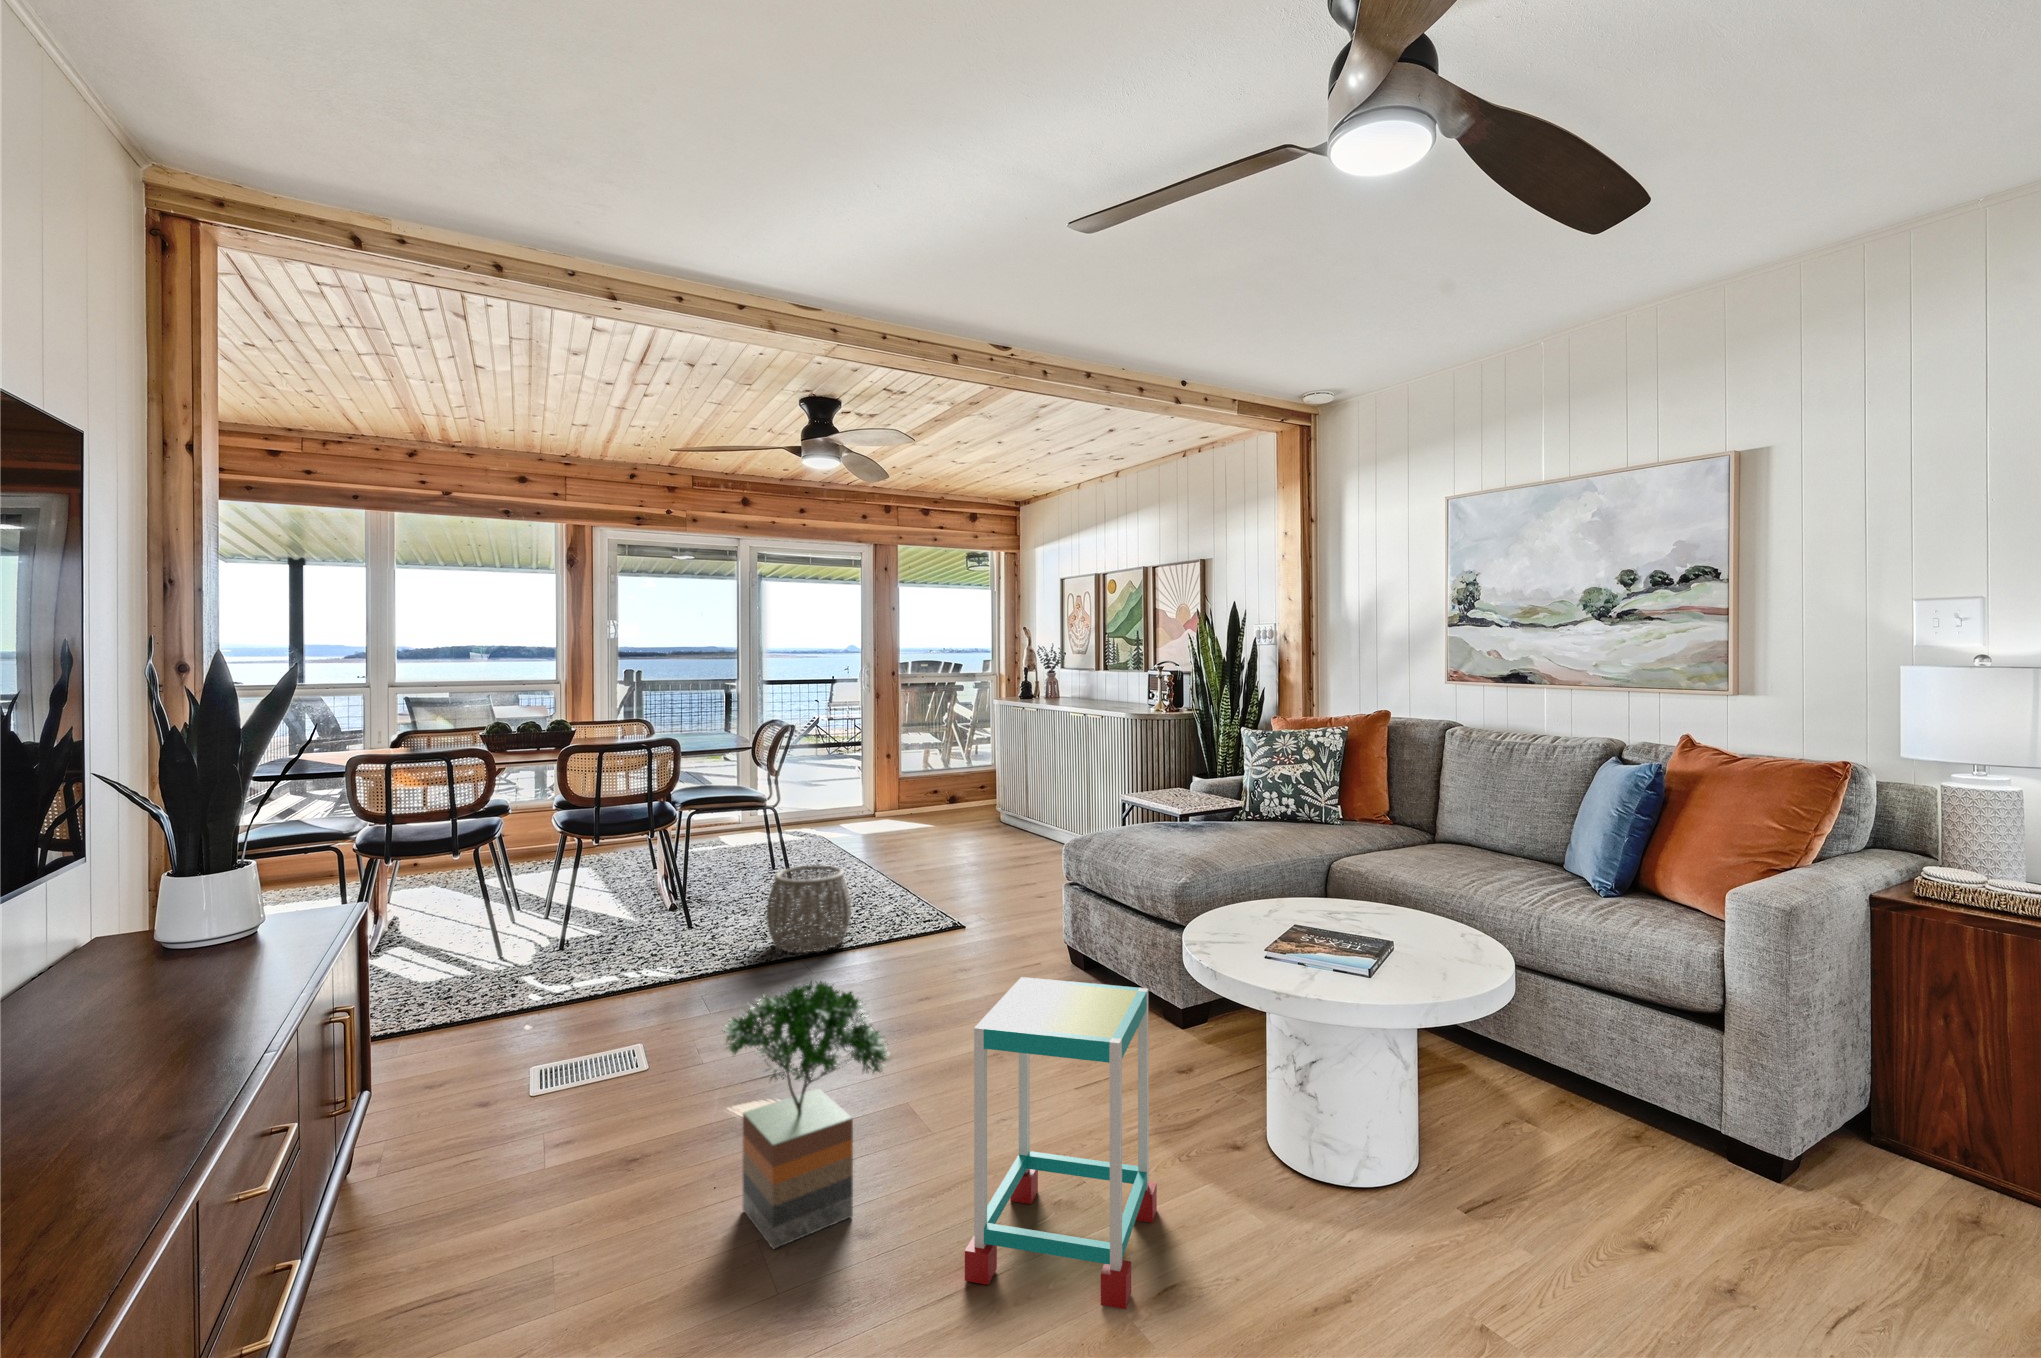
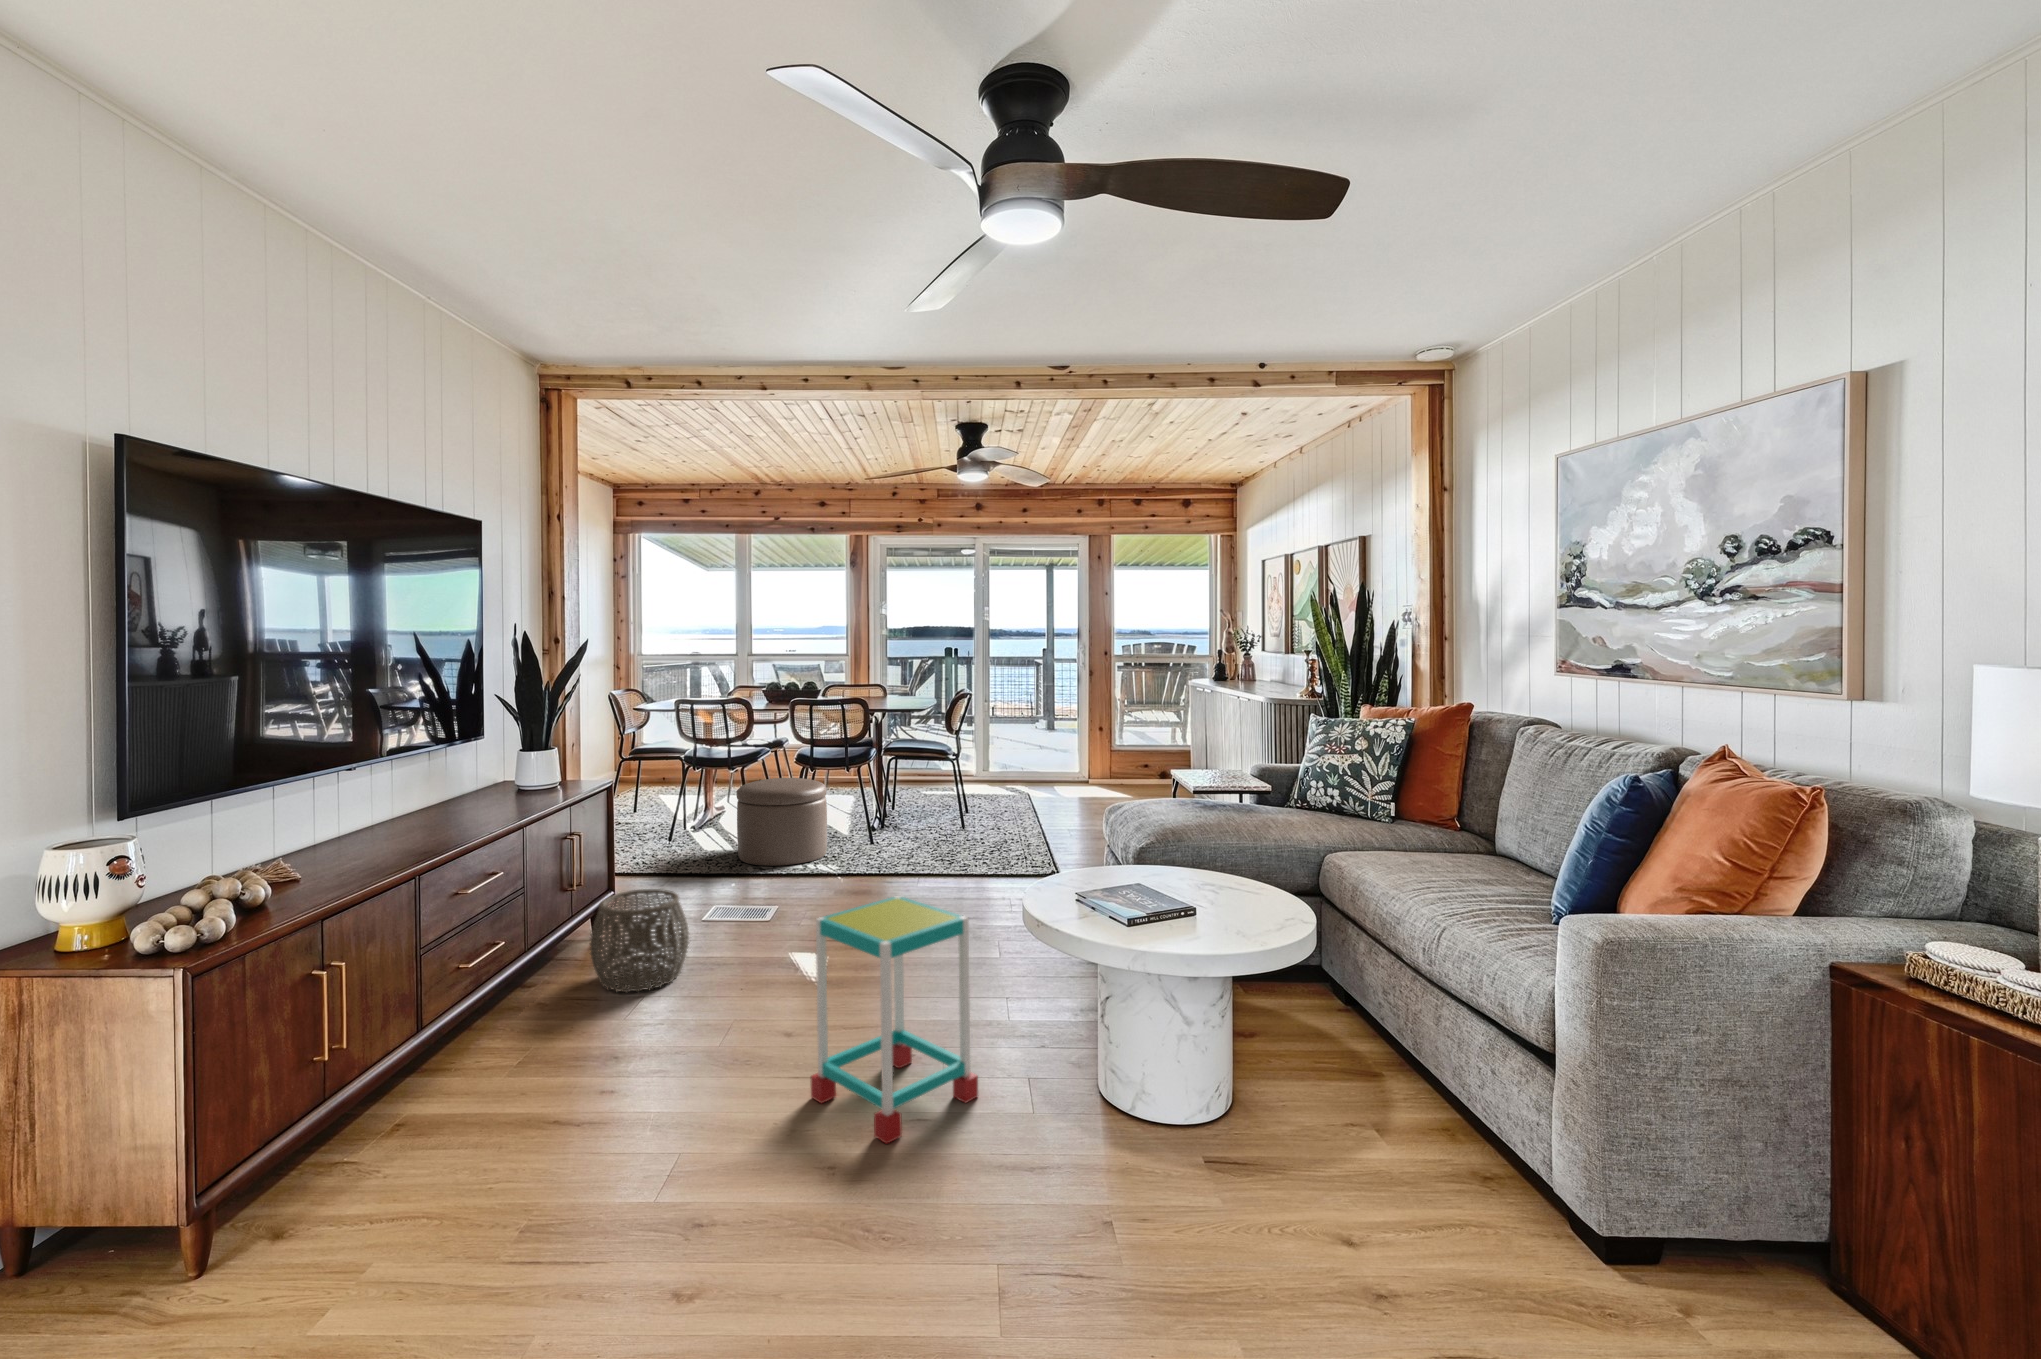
ottoman: none [494,846,633,975] -> present [737,778,827,866]
woven basket: present [766,865,852,953] -> present [590,889,689,992]
potted tree: present [724,982,889,1249] -> none [708,876,816,1048]

